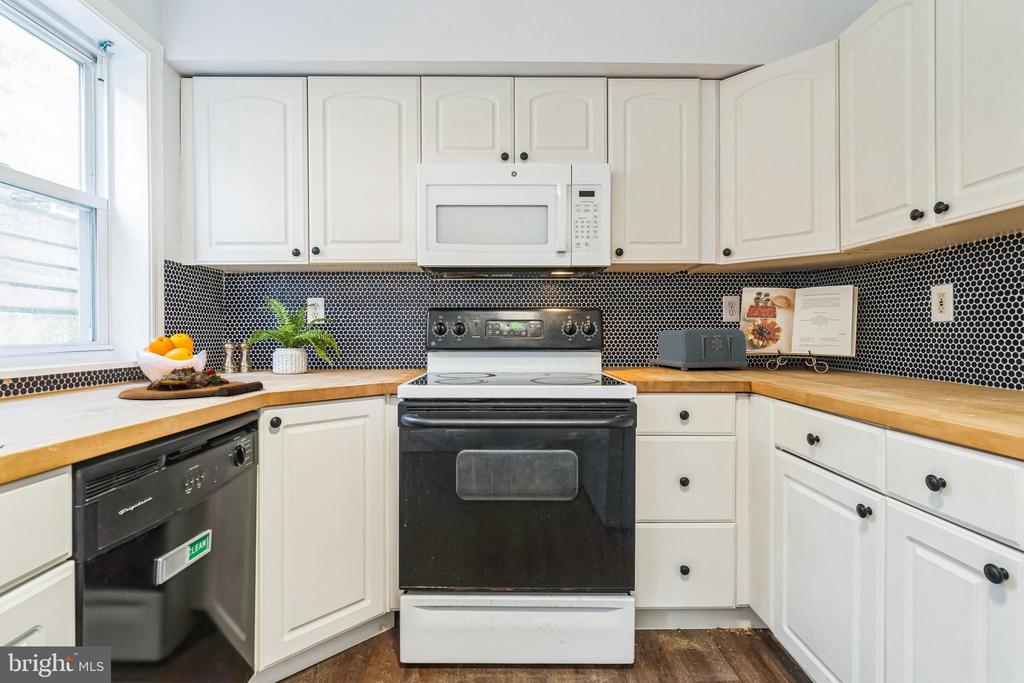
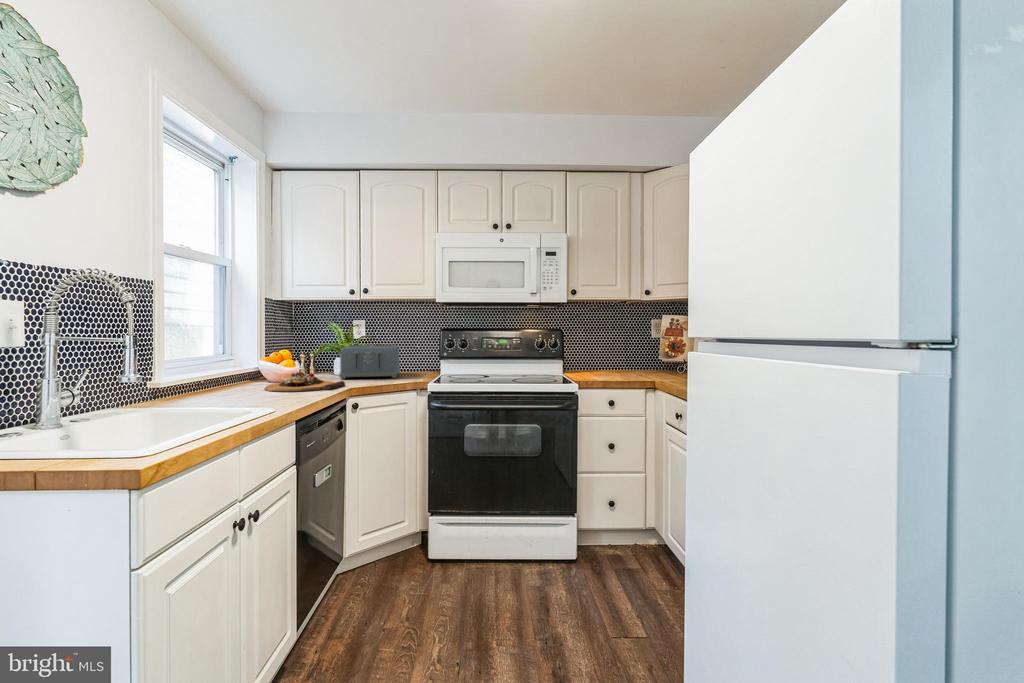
toaster: present [649,329,748,371] -> present [339,345,400,379]

